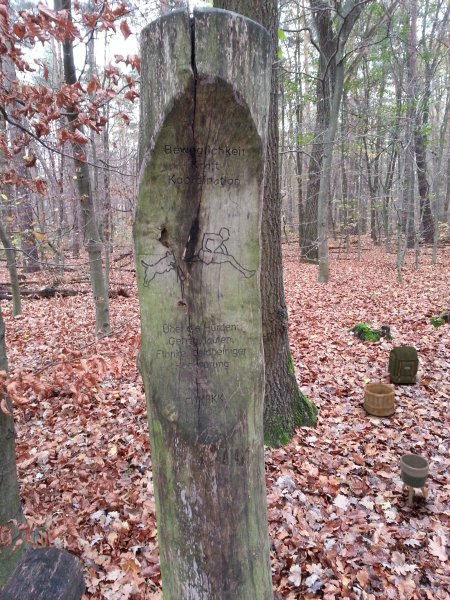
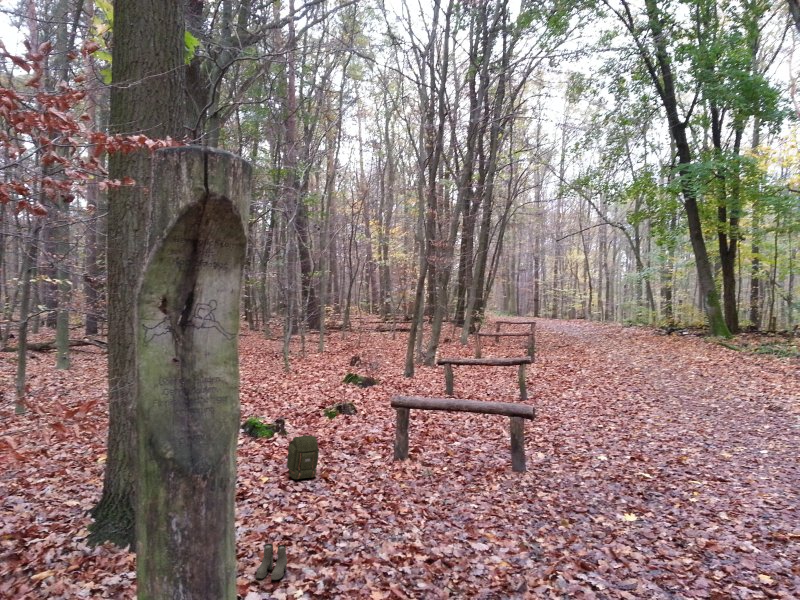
wooden bucket: present [363,383,395,416] -> none [264,478,299,514]
boots: none [347,450,377,486] -> present [256,544,287,580]
planter: present [400,454,429,504] -> none [311,534,337,586]

